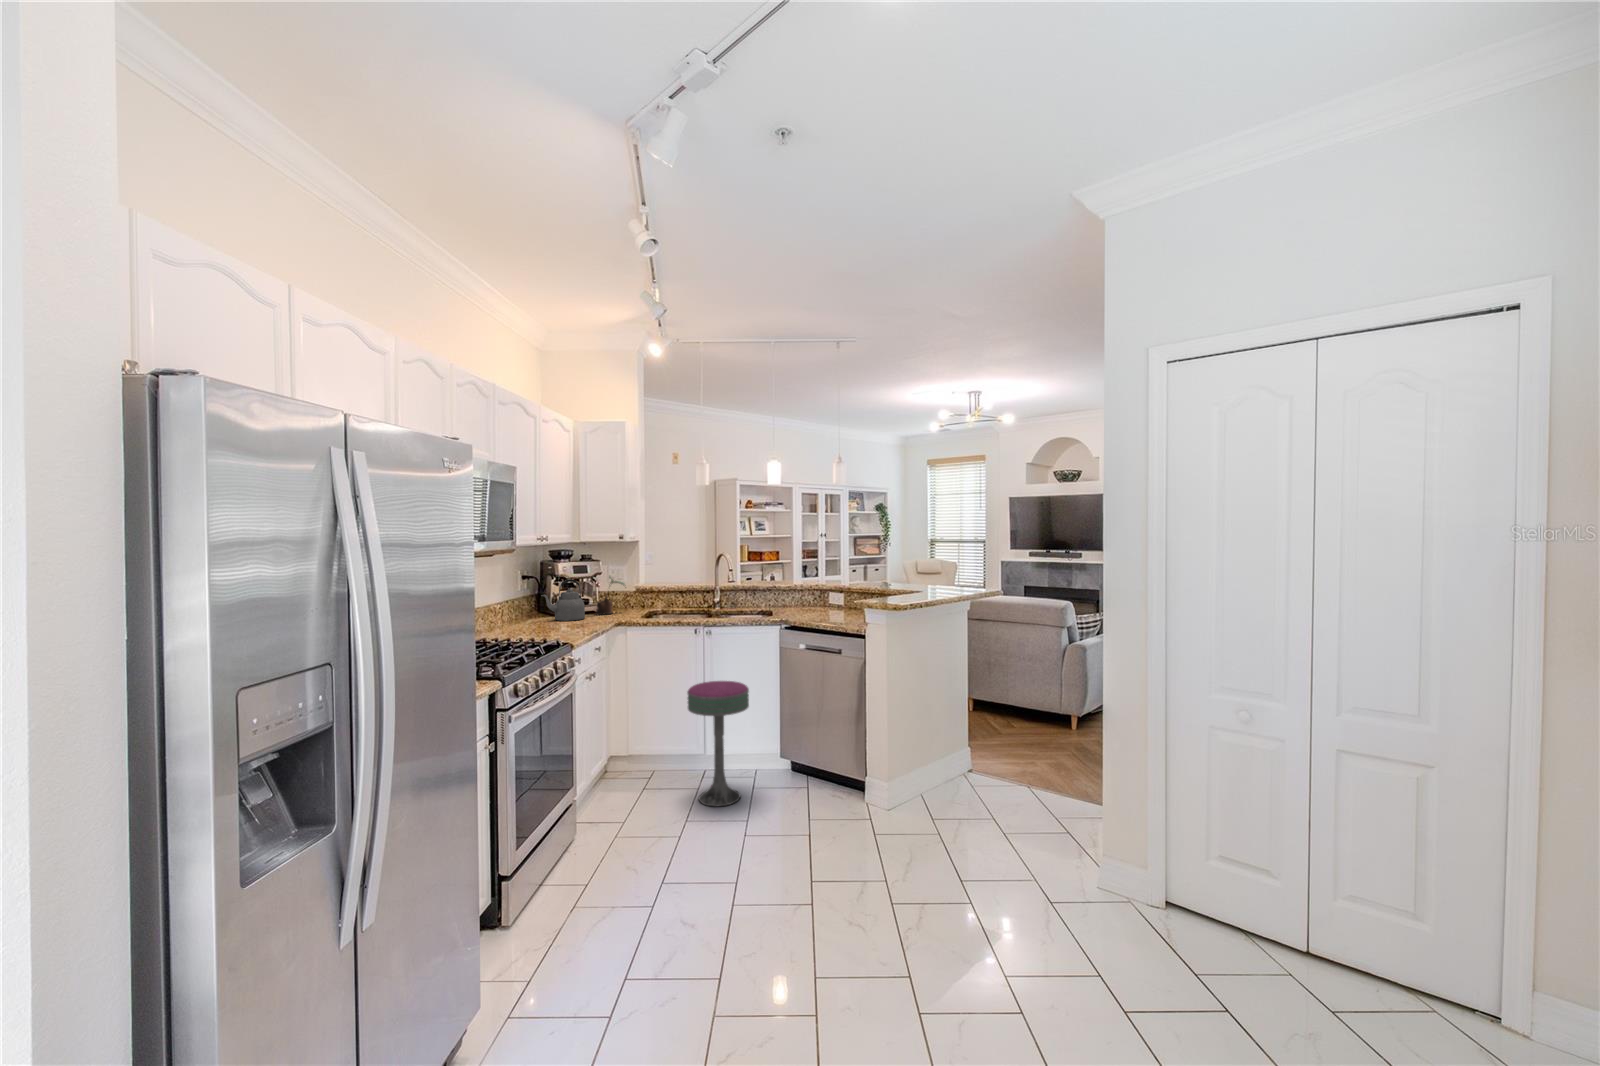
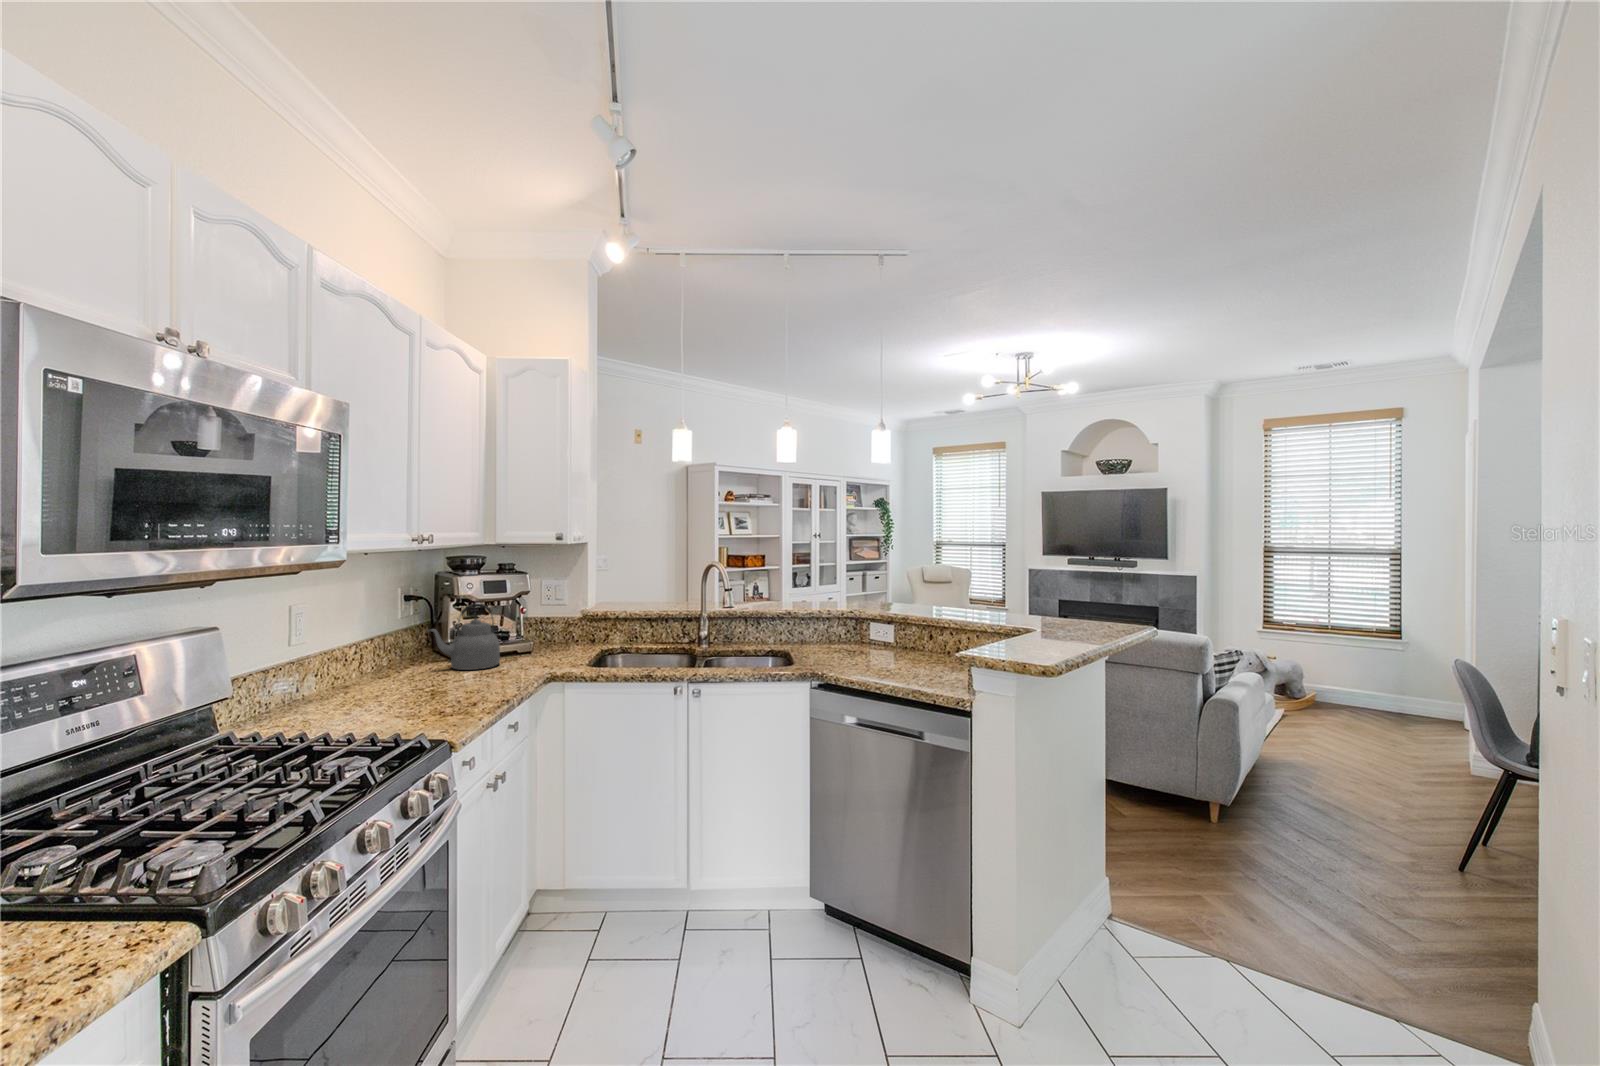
potted plant: present [596,576,625,615] -> none [516,595,567,656]
bar stool: present [687,681,749,807] -> none [665,771,765,990]

